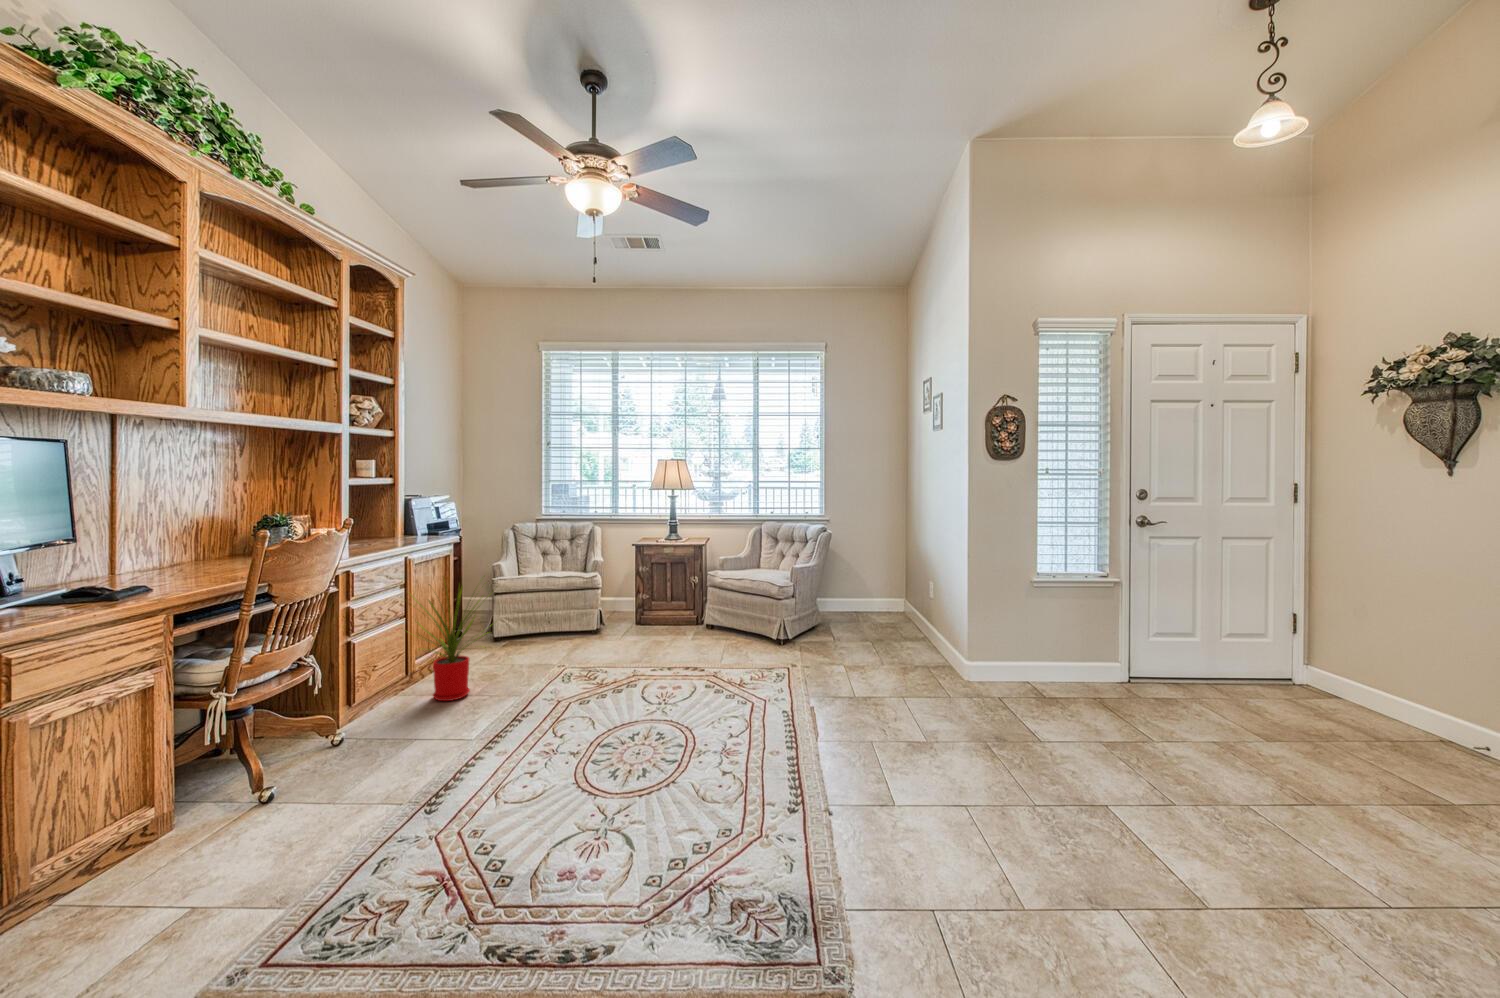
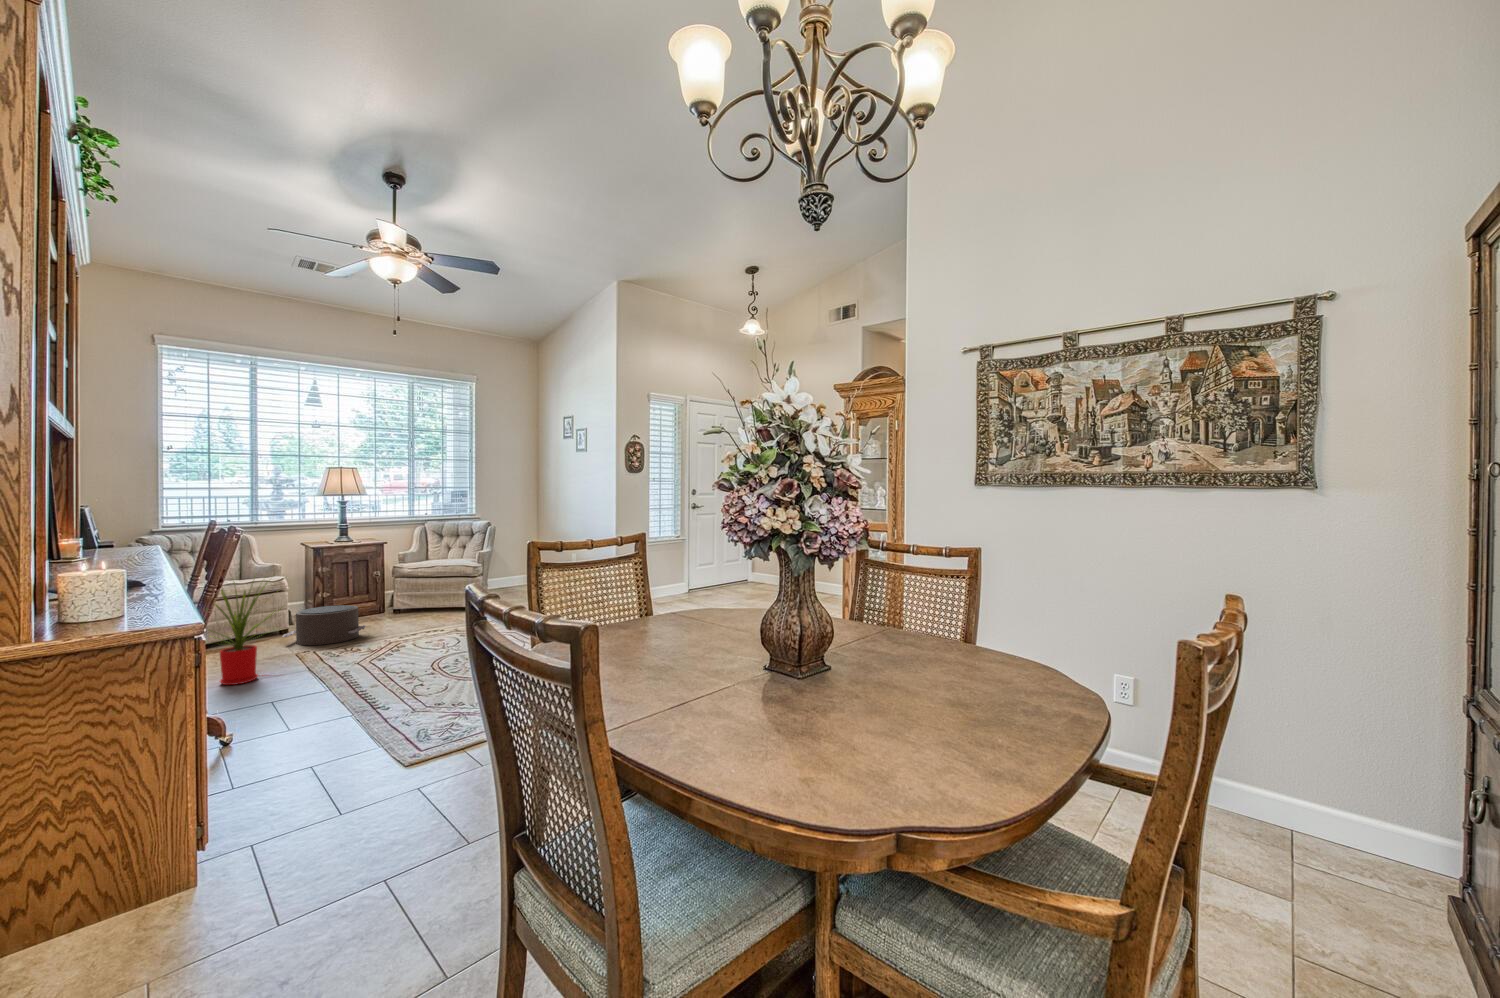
pouf: none [565,613,640,660] -> present [282,605,366,645]

